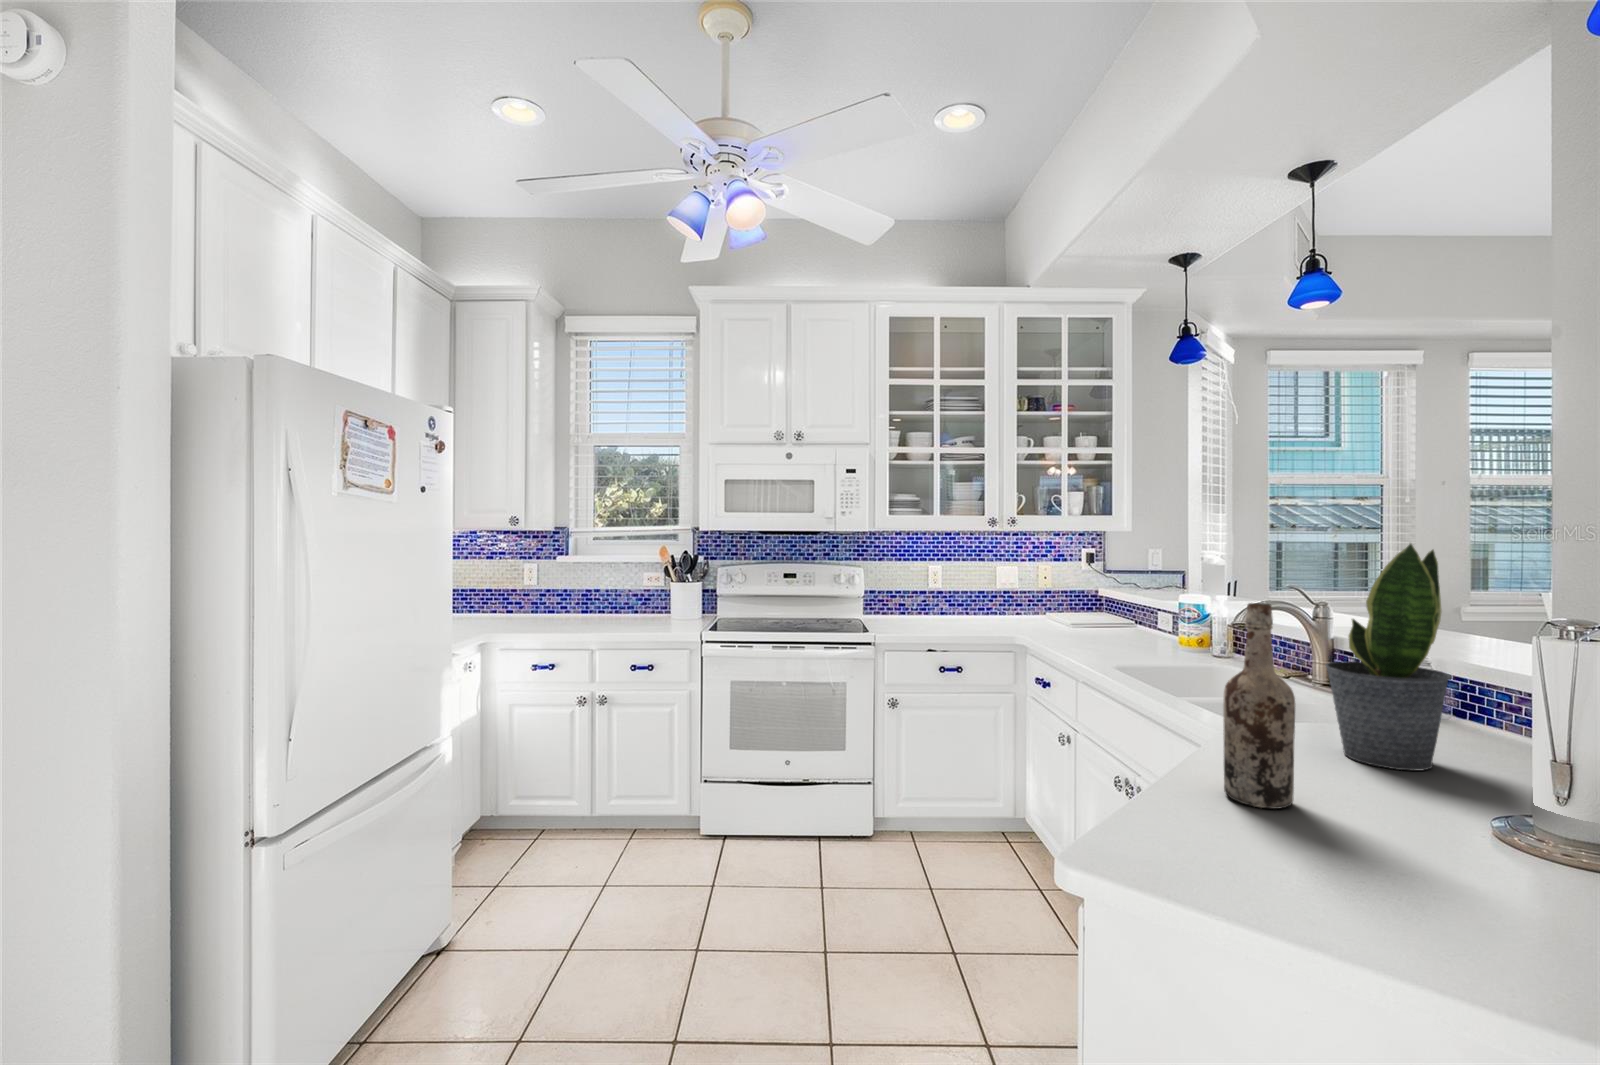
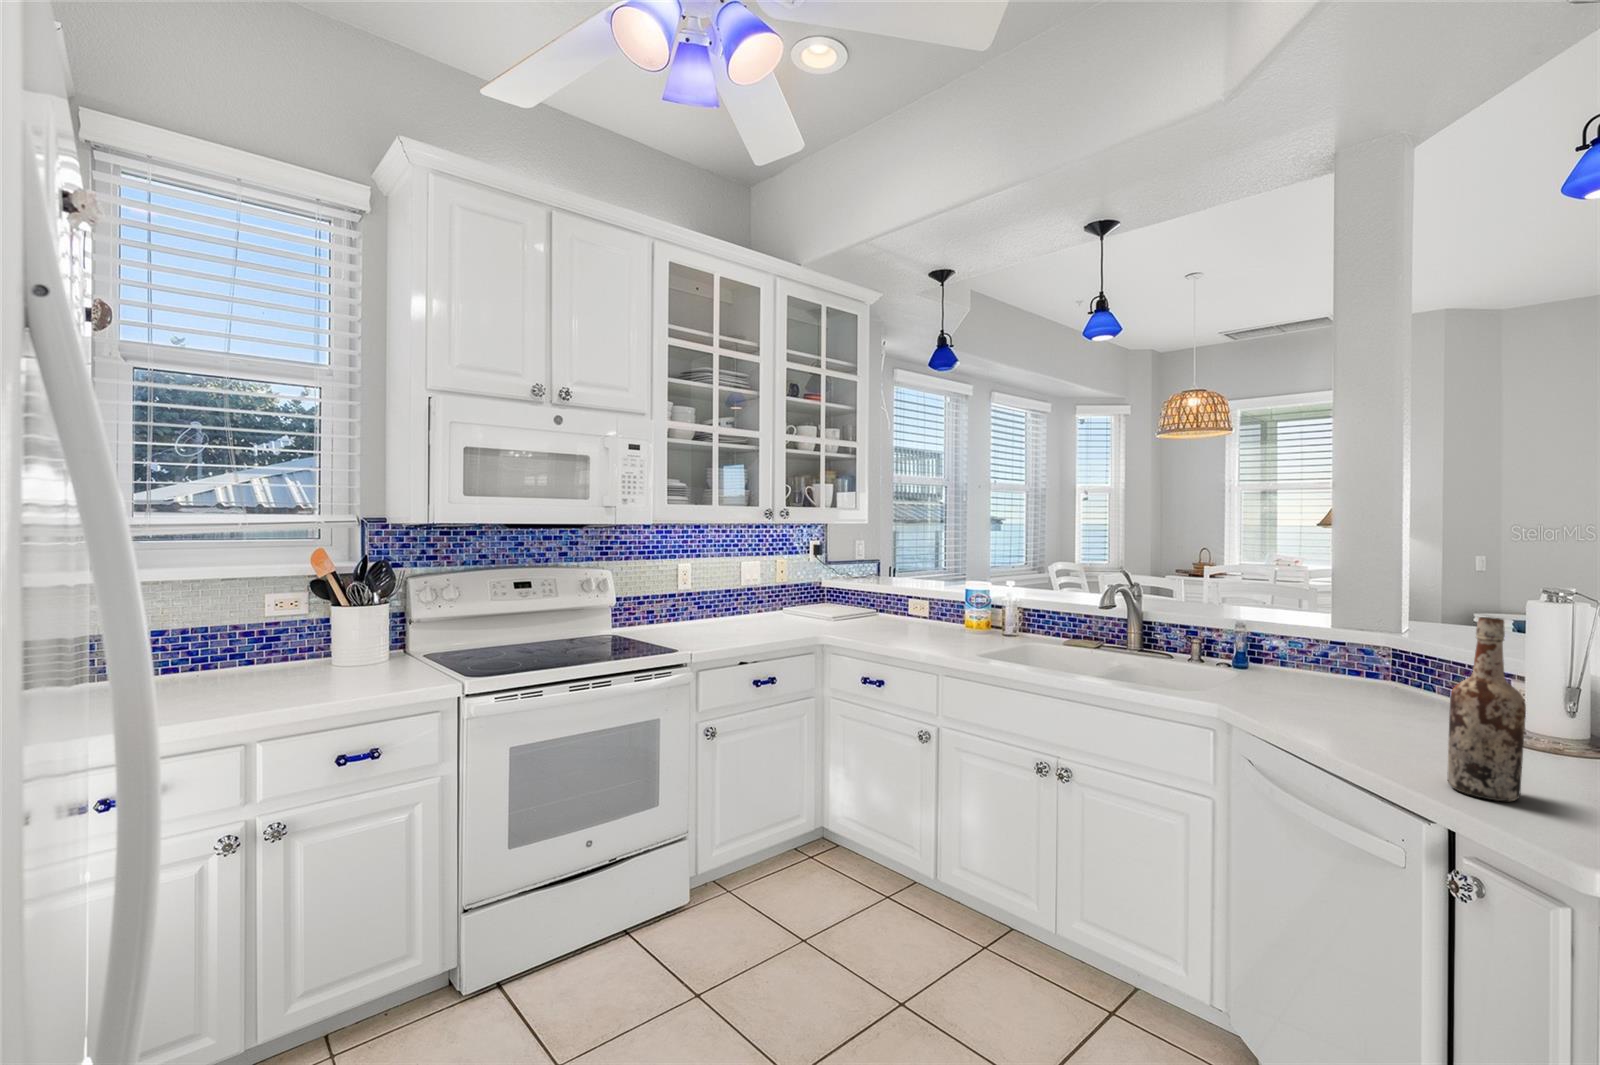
potted plant: present [1326,543,1452,771] -> none [1328,554,1437,734]

